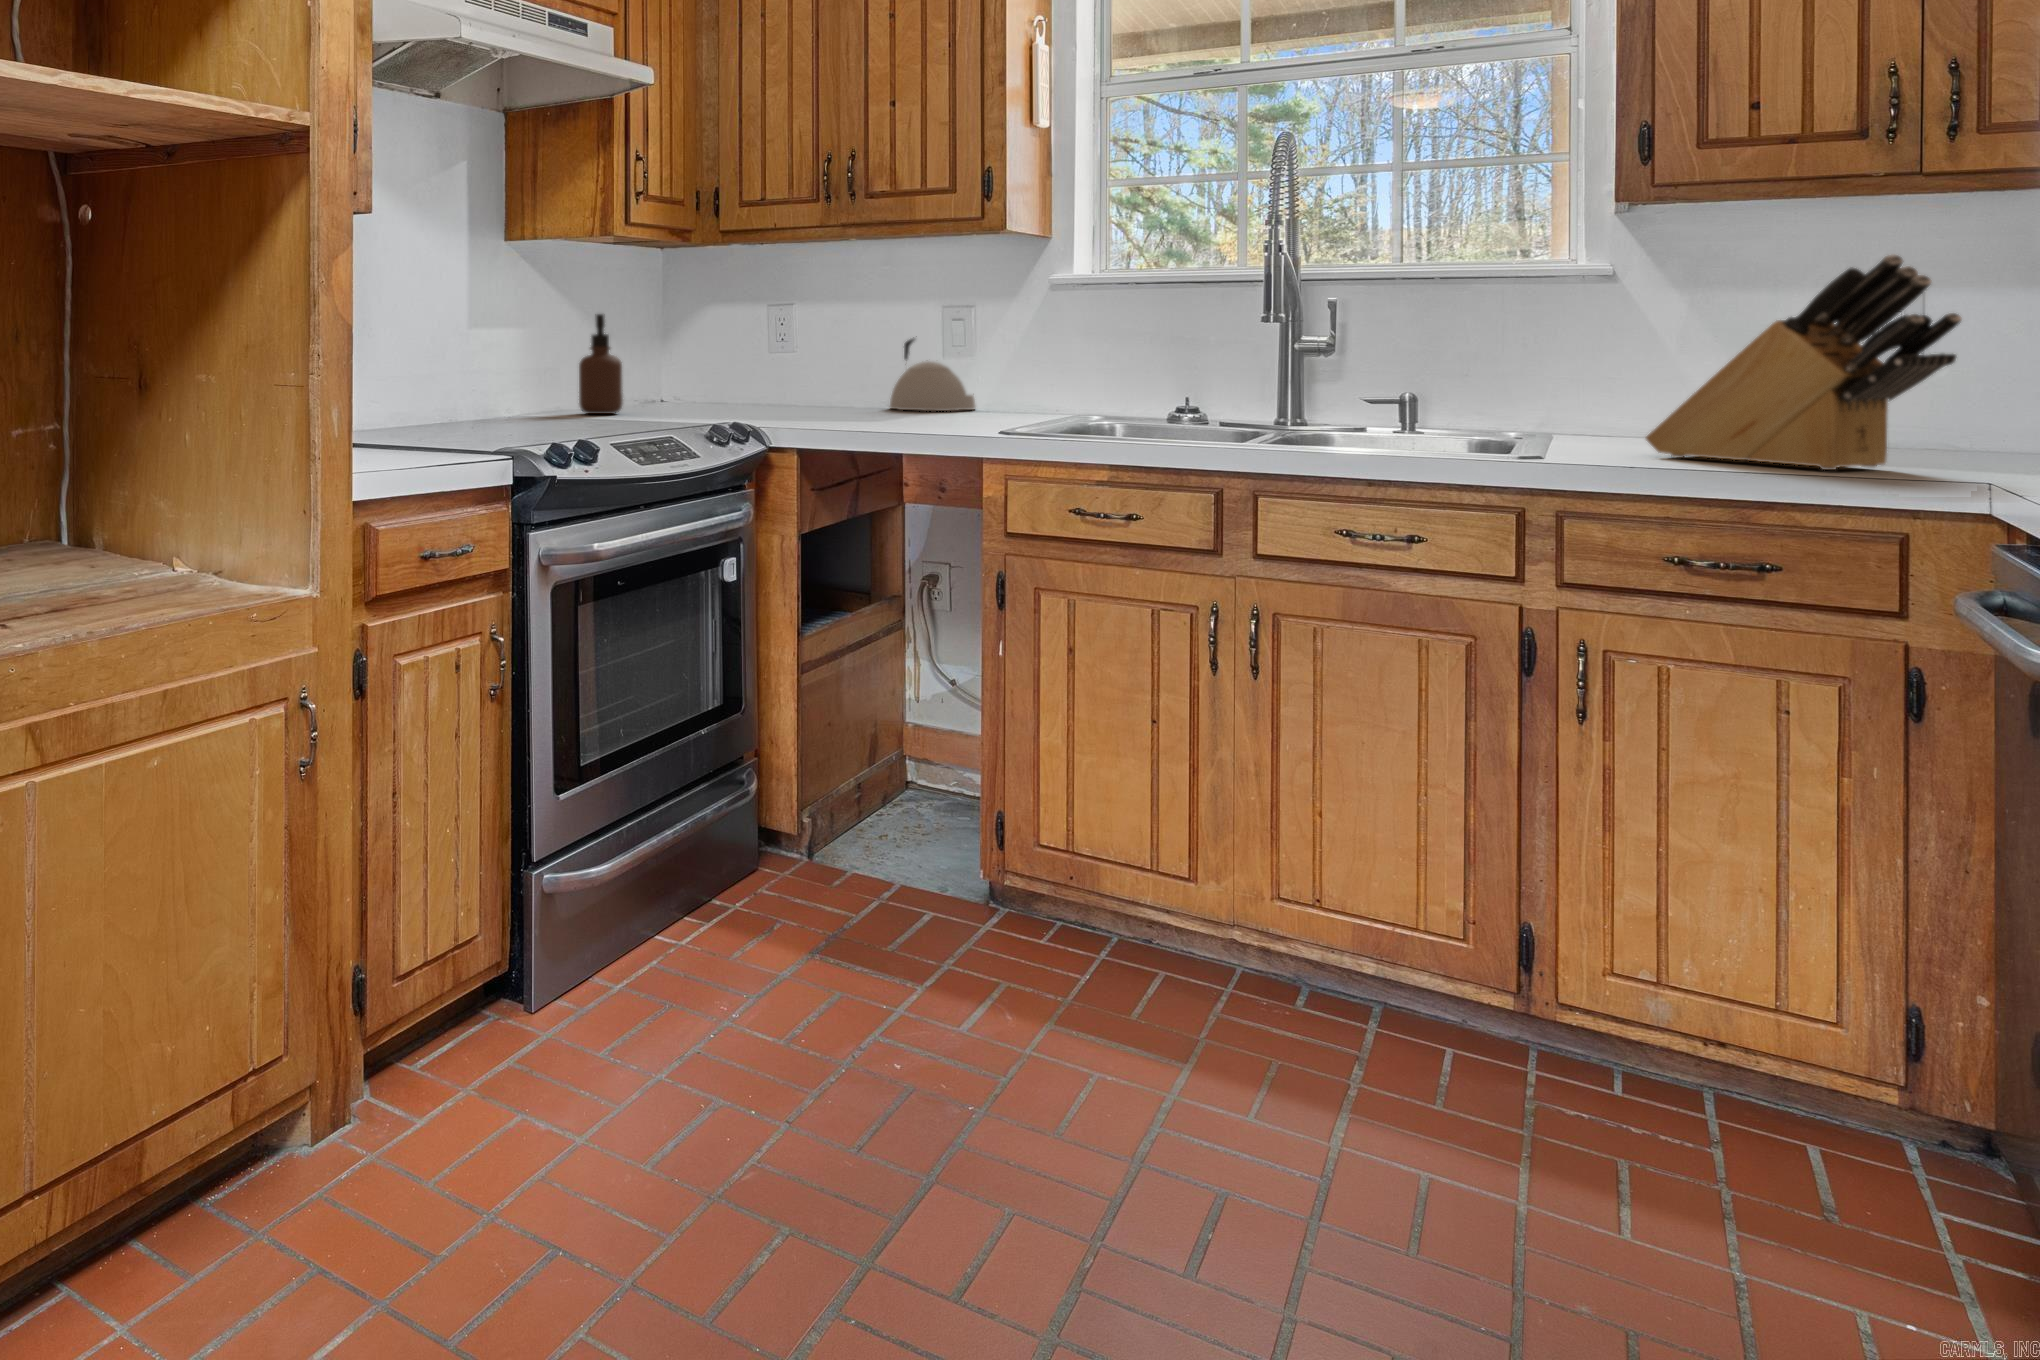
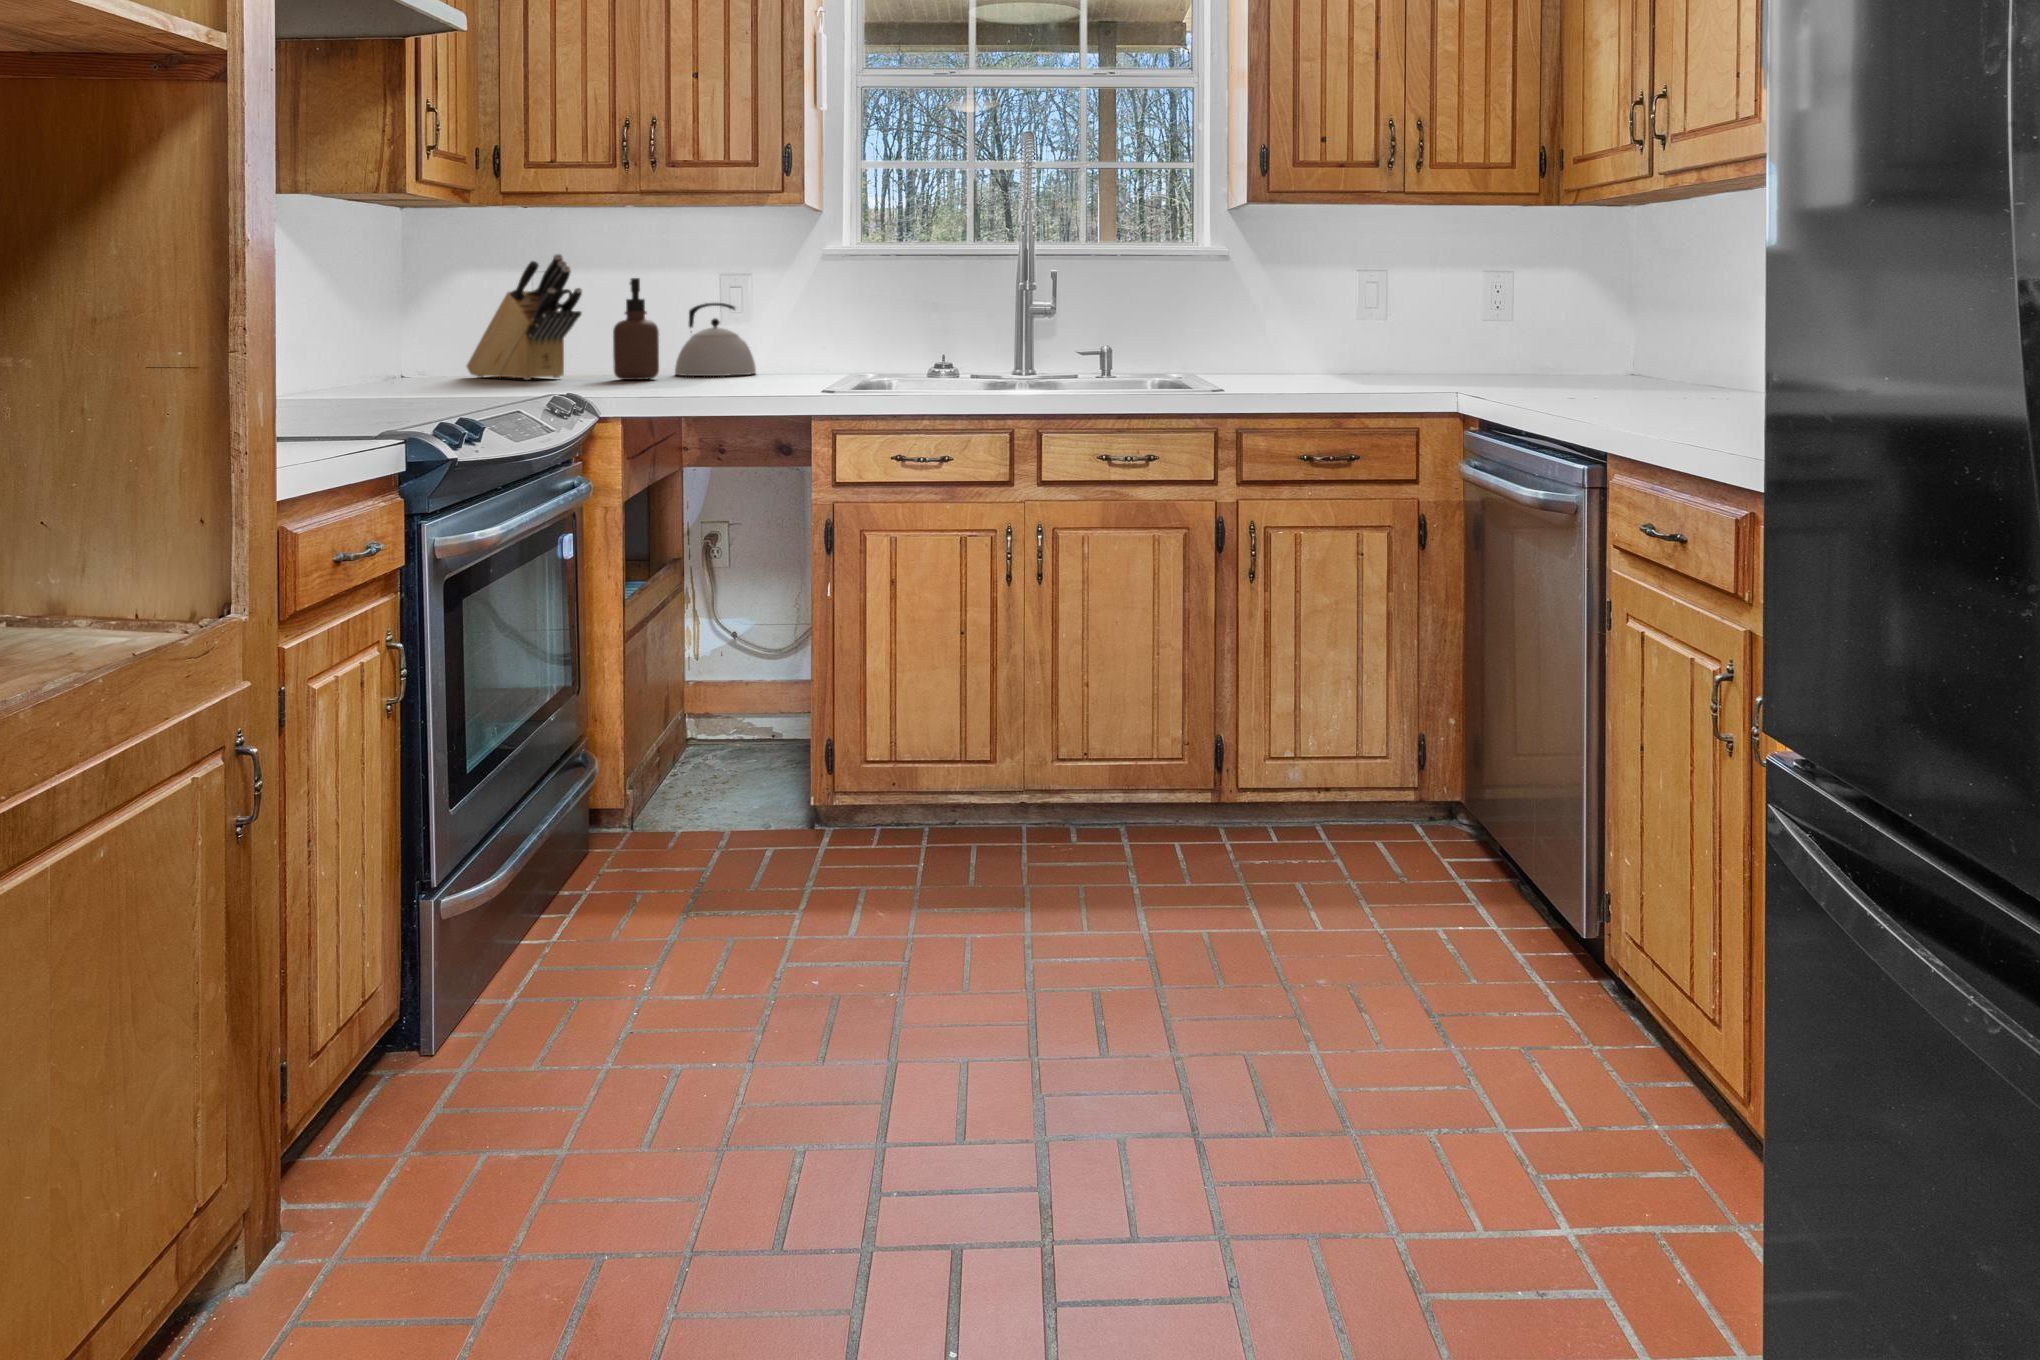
knife block: present [1646,255,1962,470] -> present [467,254,582,380]
soap dispenser: present [579,314,623,414] -> present [613,278,659,380]

